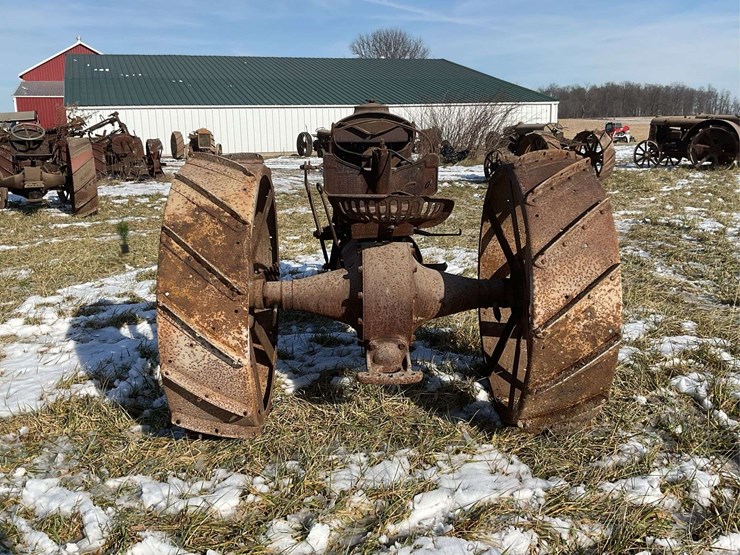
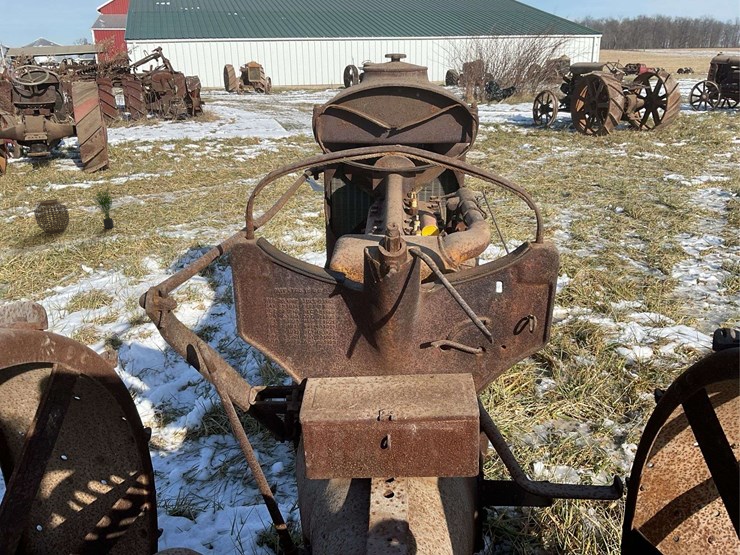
woven basket: none [65,228,93,256] -> present [34,200,69,233]

